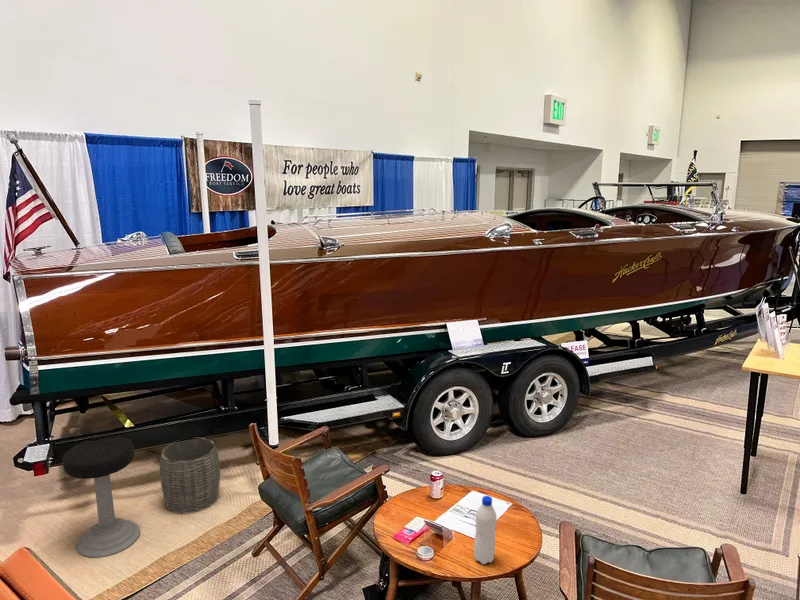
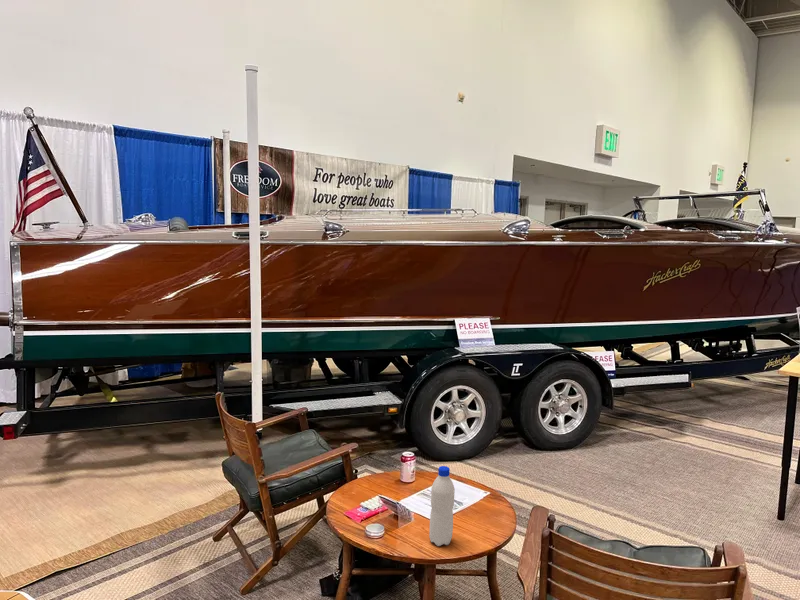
stool: present [63,437,140,557] -> none [32,406,108,528]
woven basket: present [160,438,220,514] -> none [138,420,201,497]

